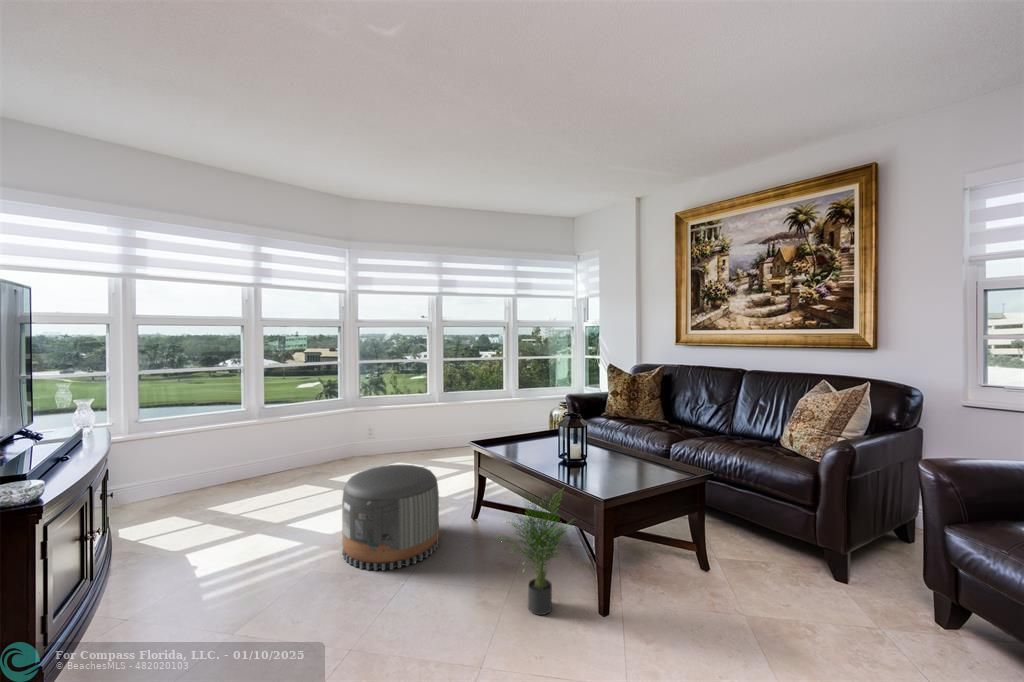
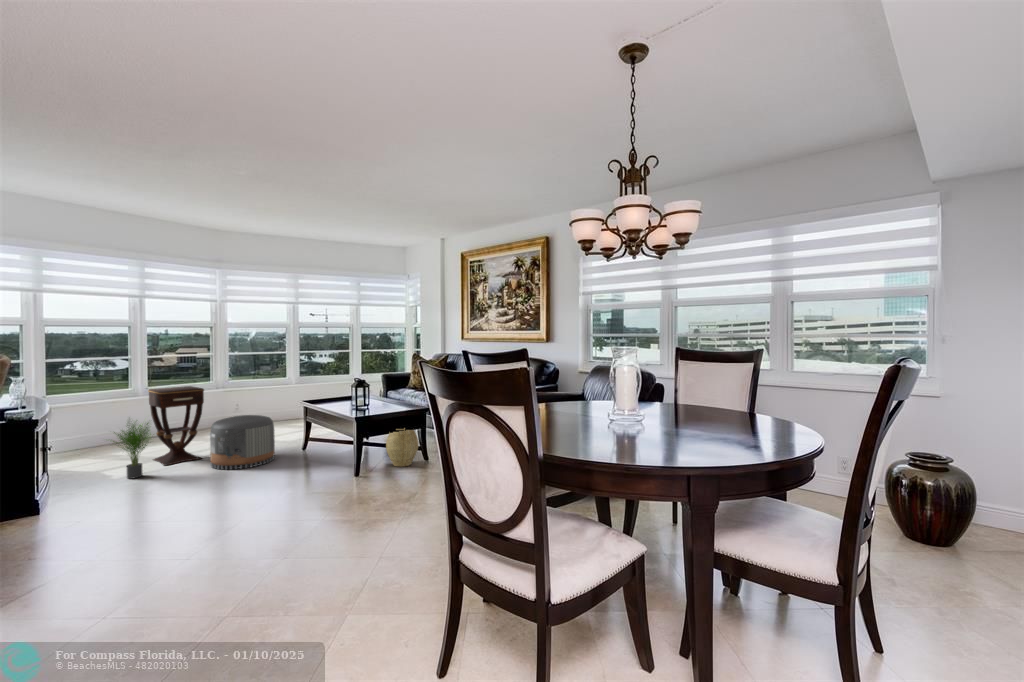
side table: none [254,412,333,547] -> present [148,386,204,465]
potted plant: present [501,495,569,615] -> present [113,423,150,479]
woven basket: none [644,503,709,590] -> present [386,428,418,467]

